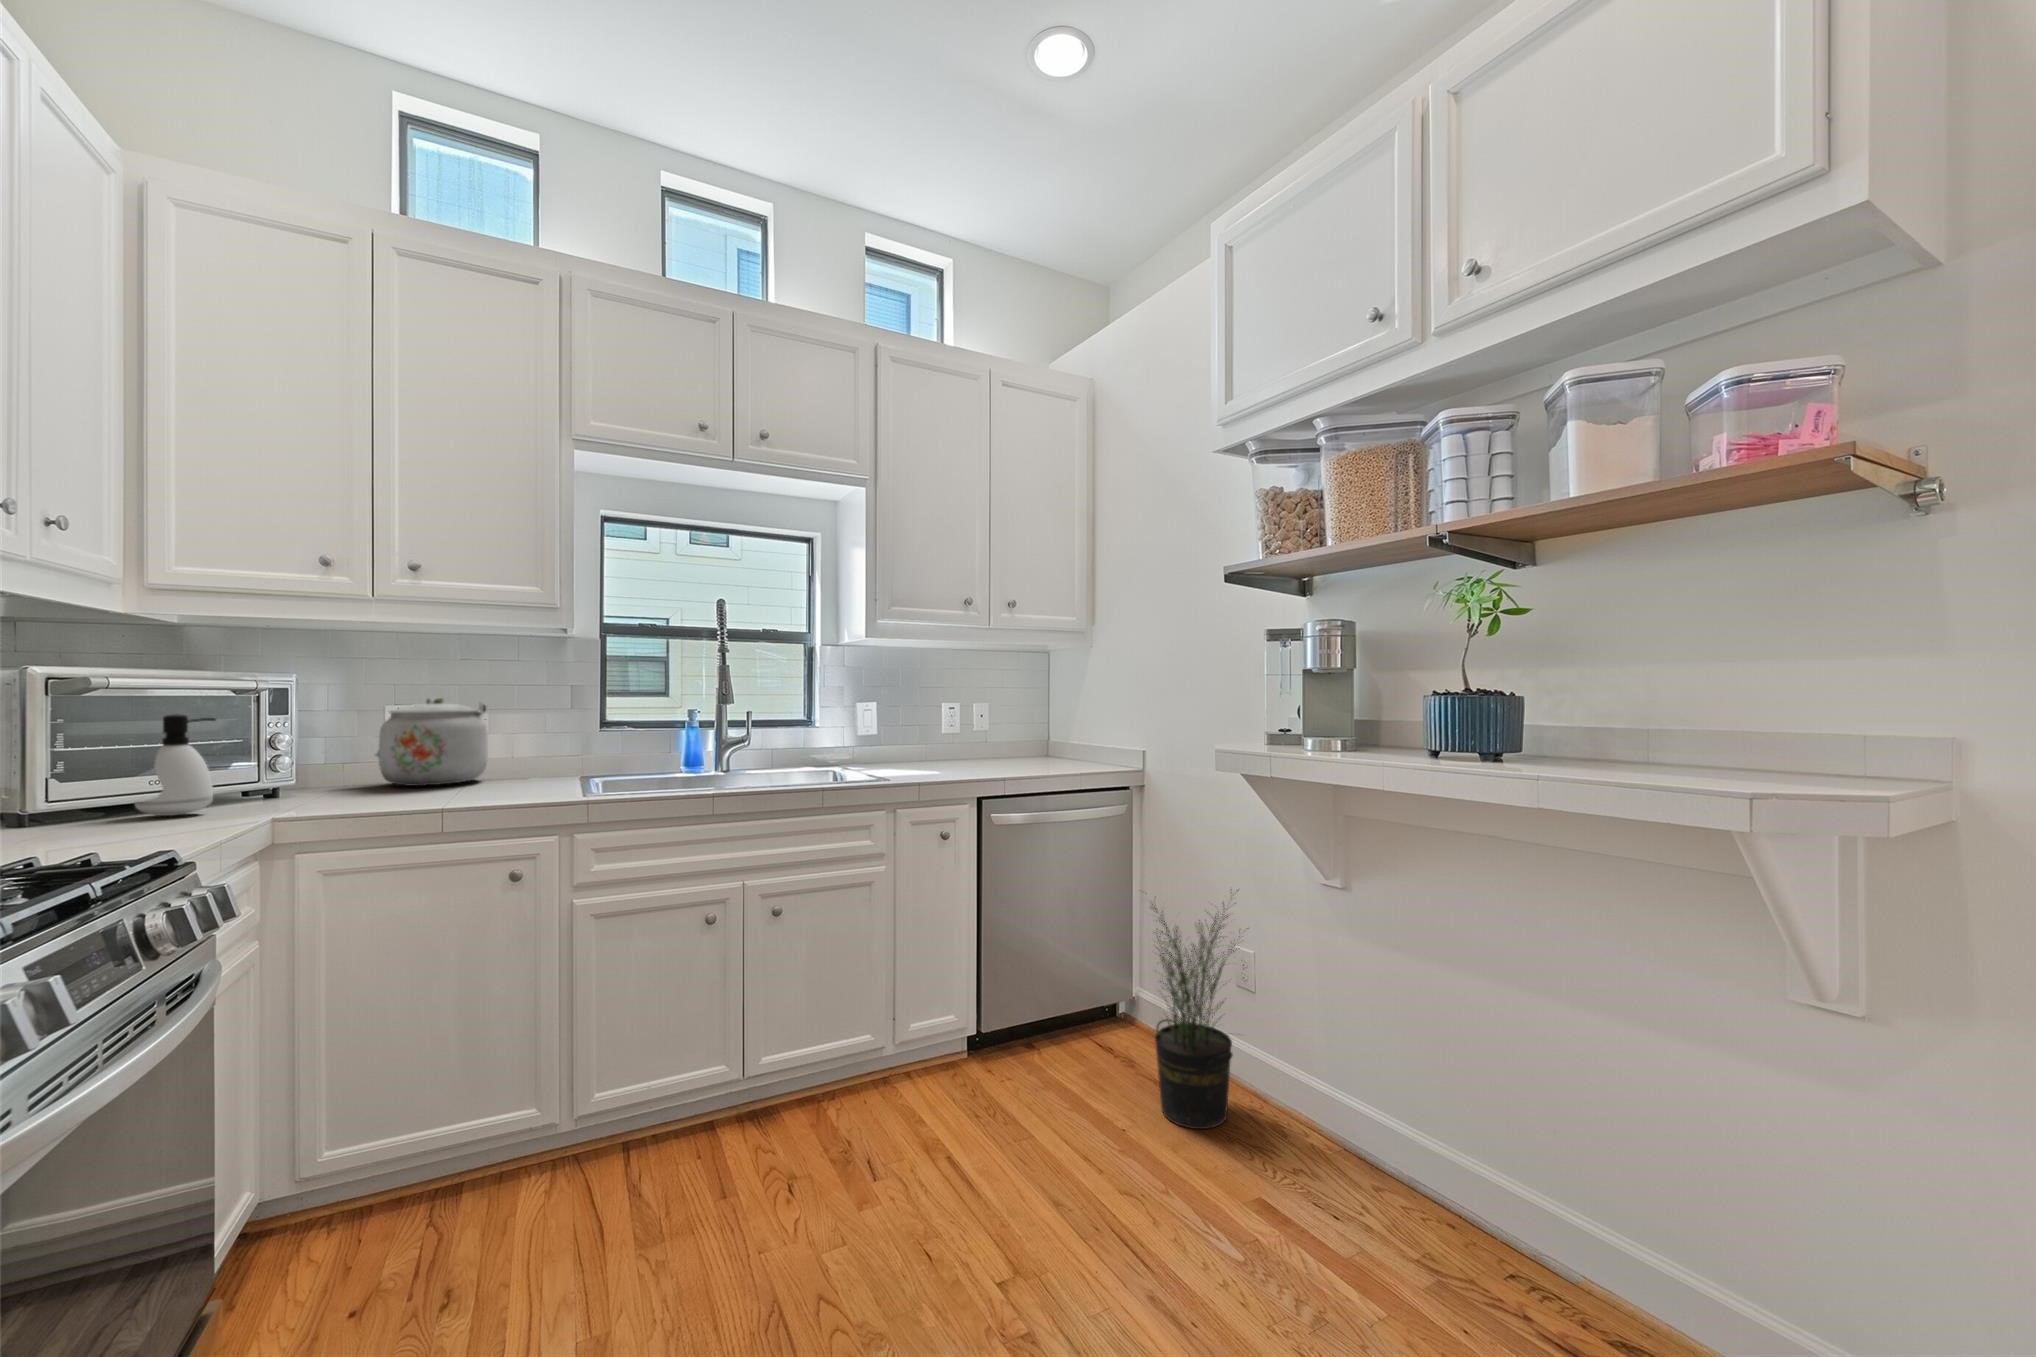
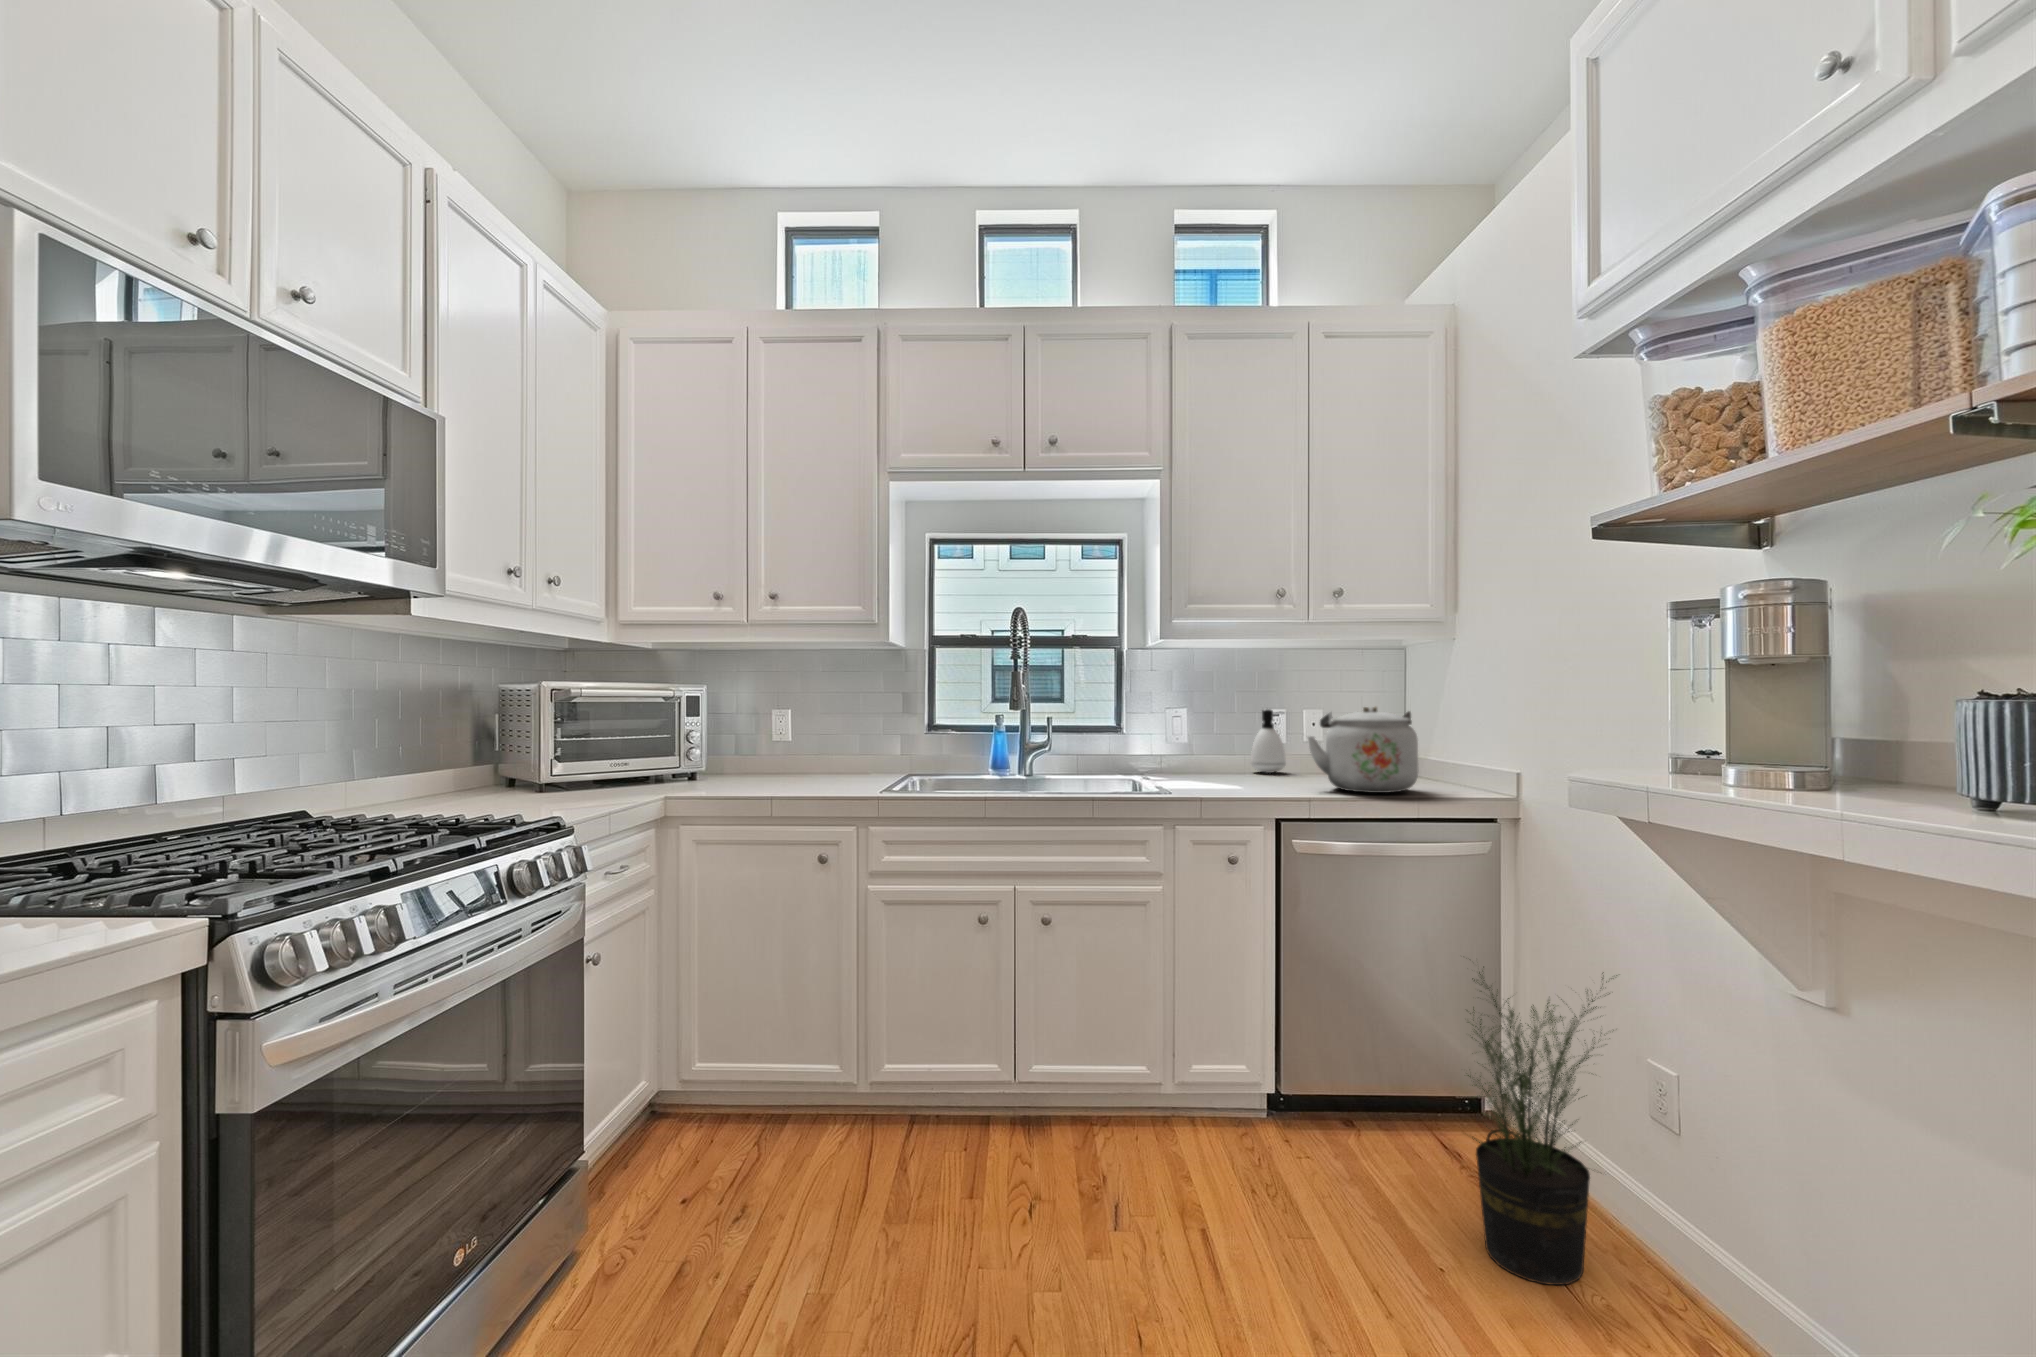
kettle: present [376,697,488,786] -> present [1308,706,1419,793]
soap dispenser: present [135,714,216,816] -> present [1251,709,1286,773]

